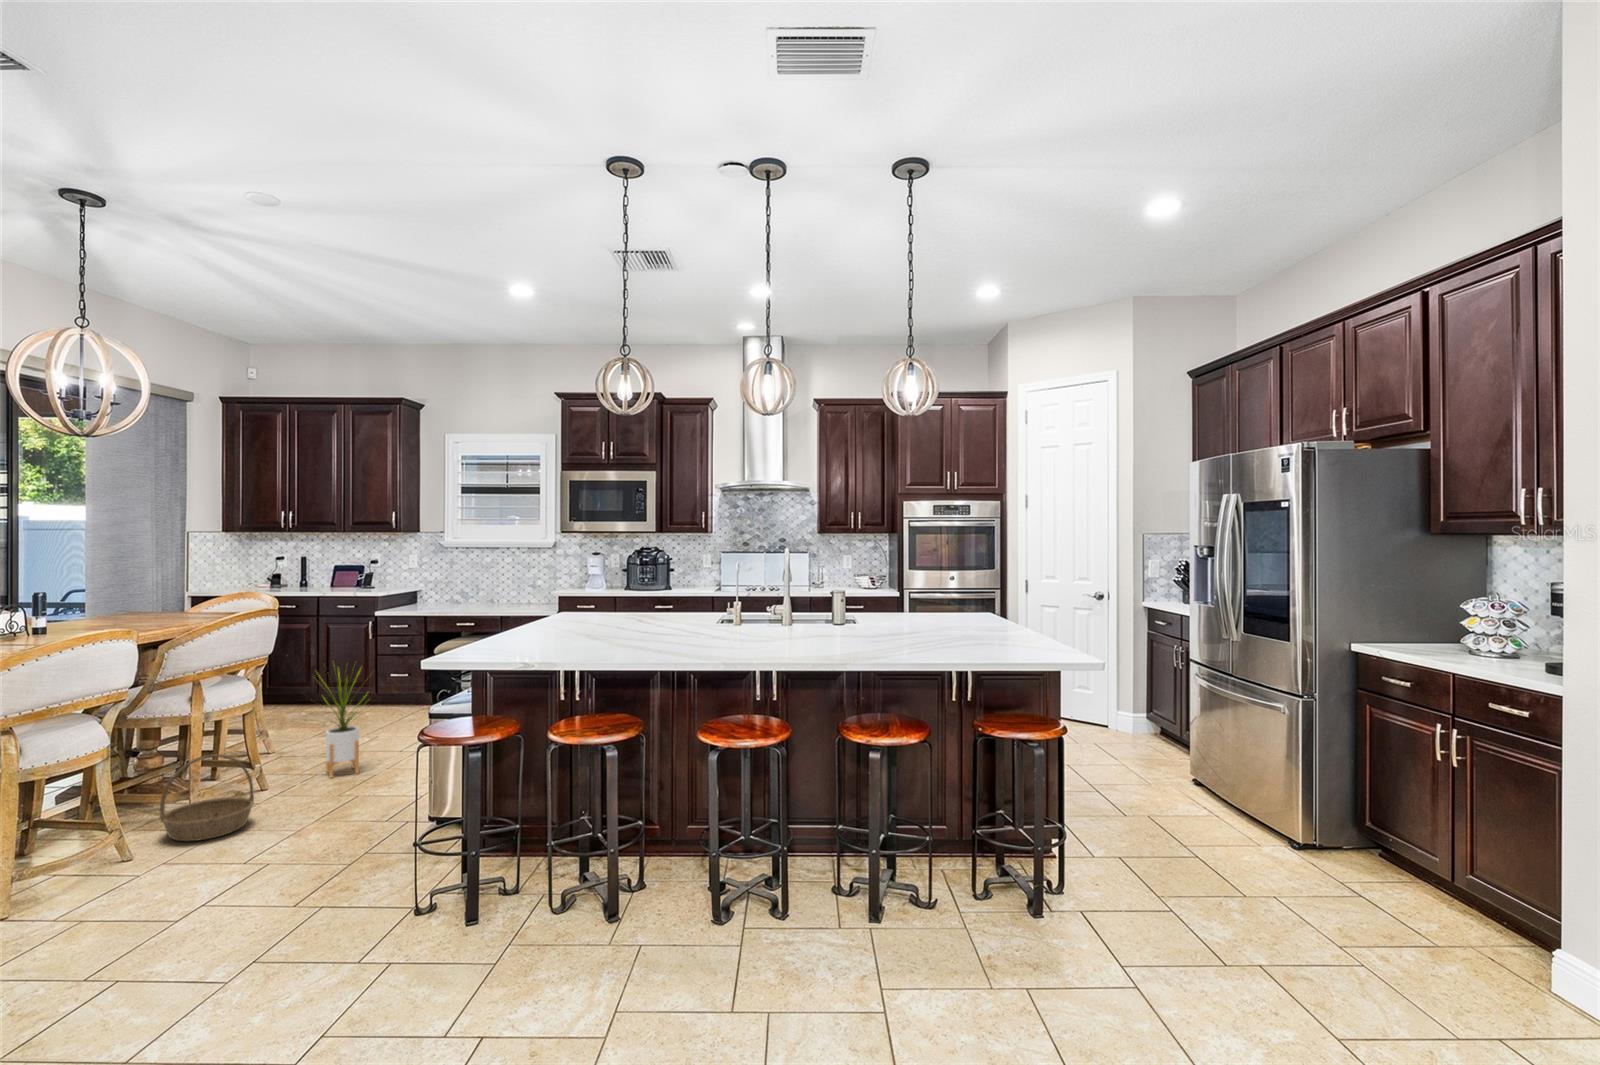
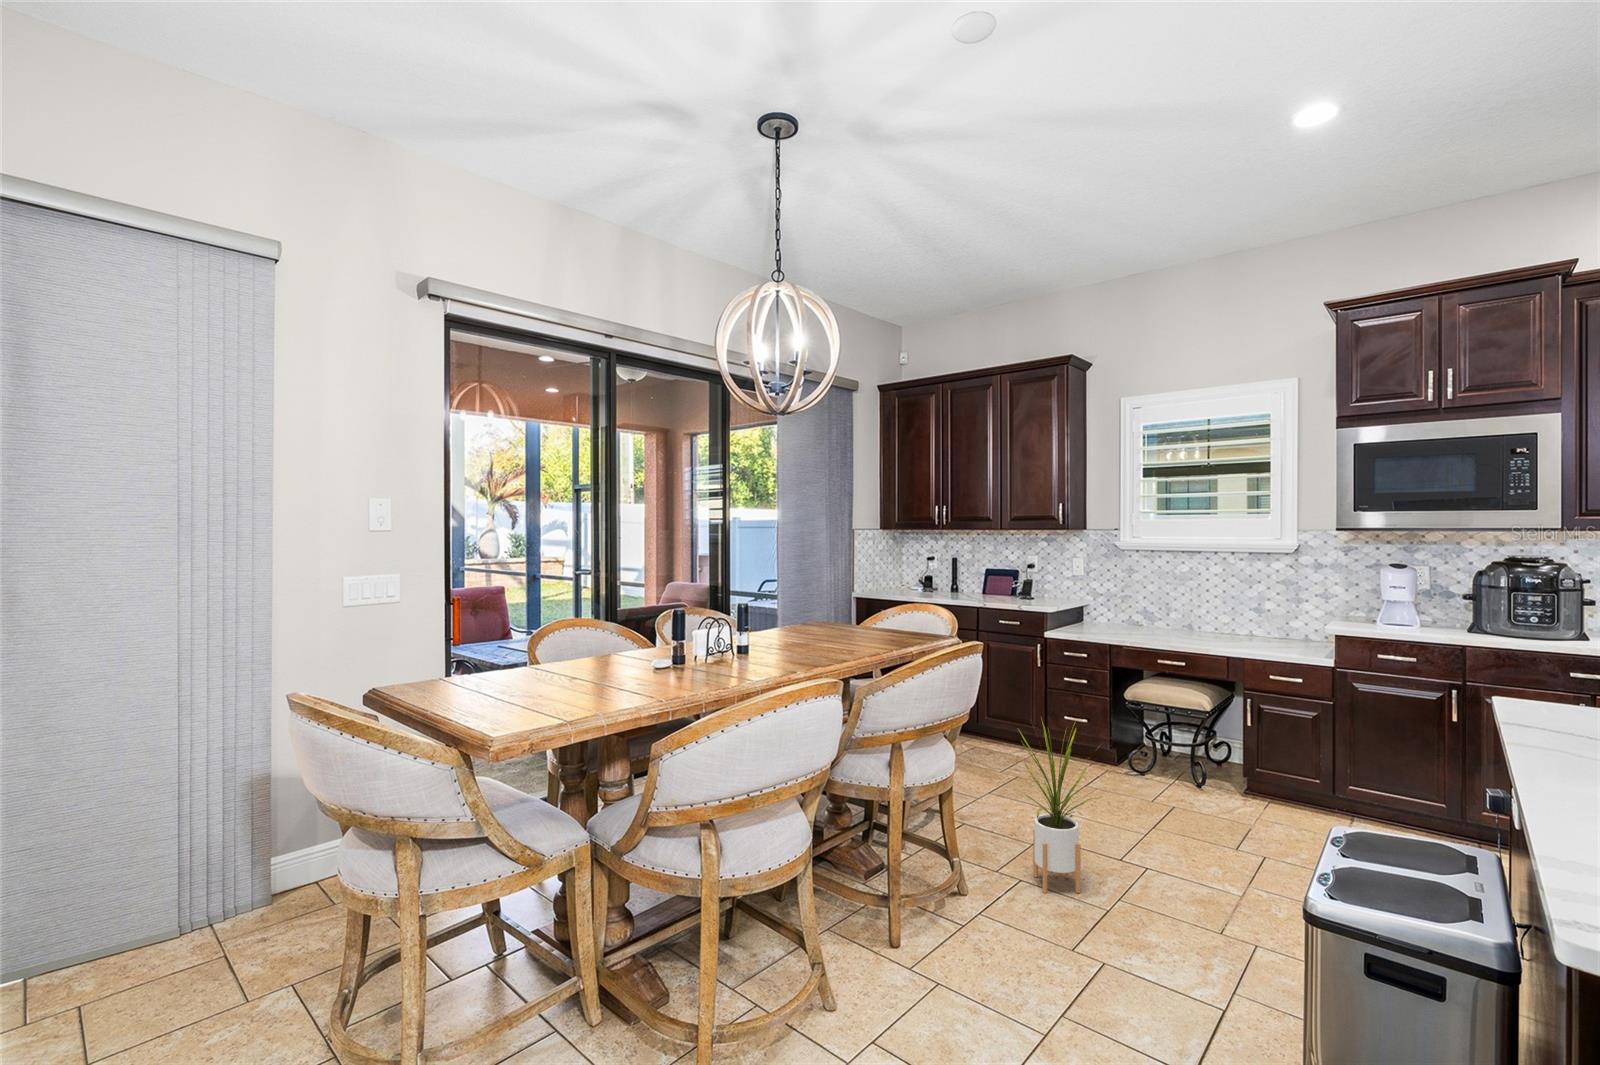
basket: present [160,754,254,841] -> none [863,863,973,999]

